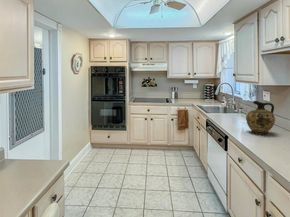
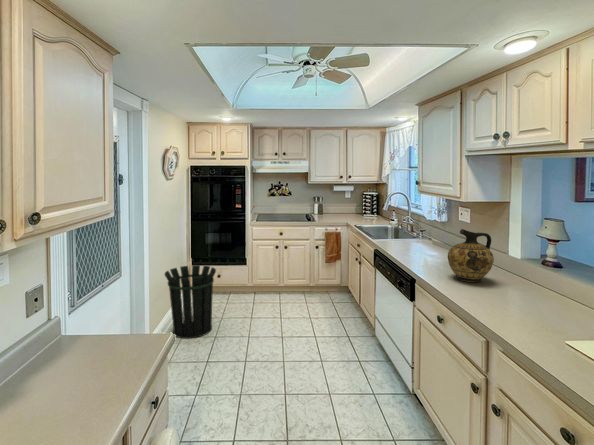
waste bin: none [73,129,105,174] -> present [165,265,216,338]

